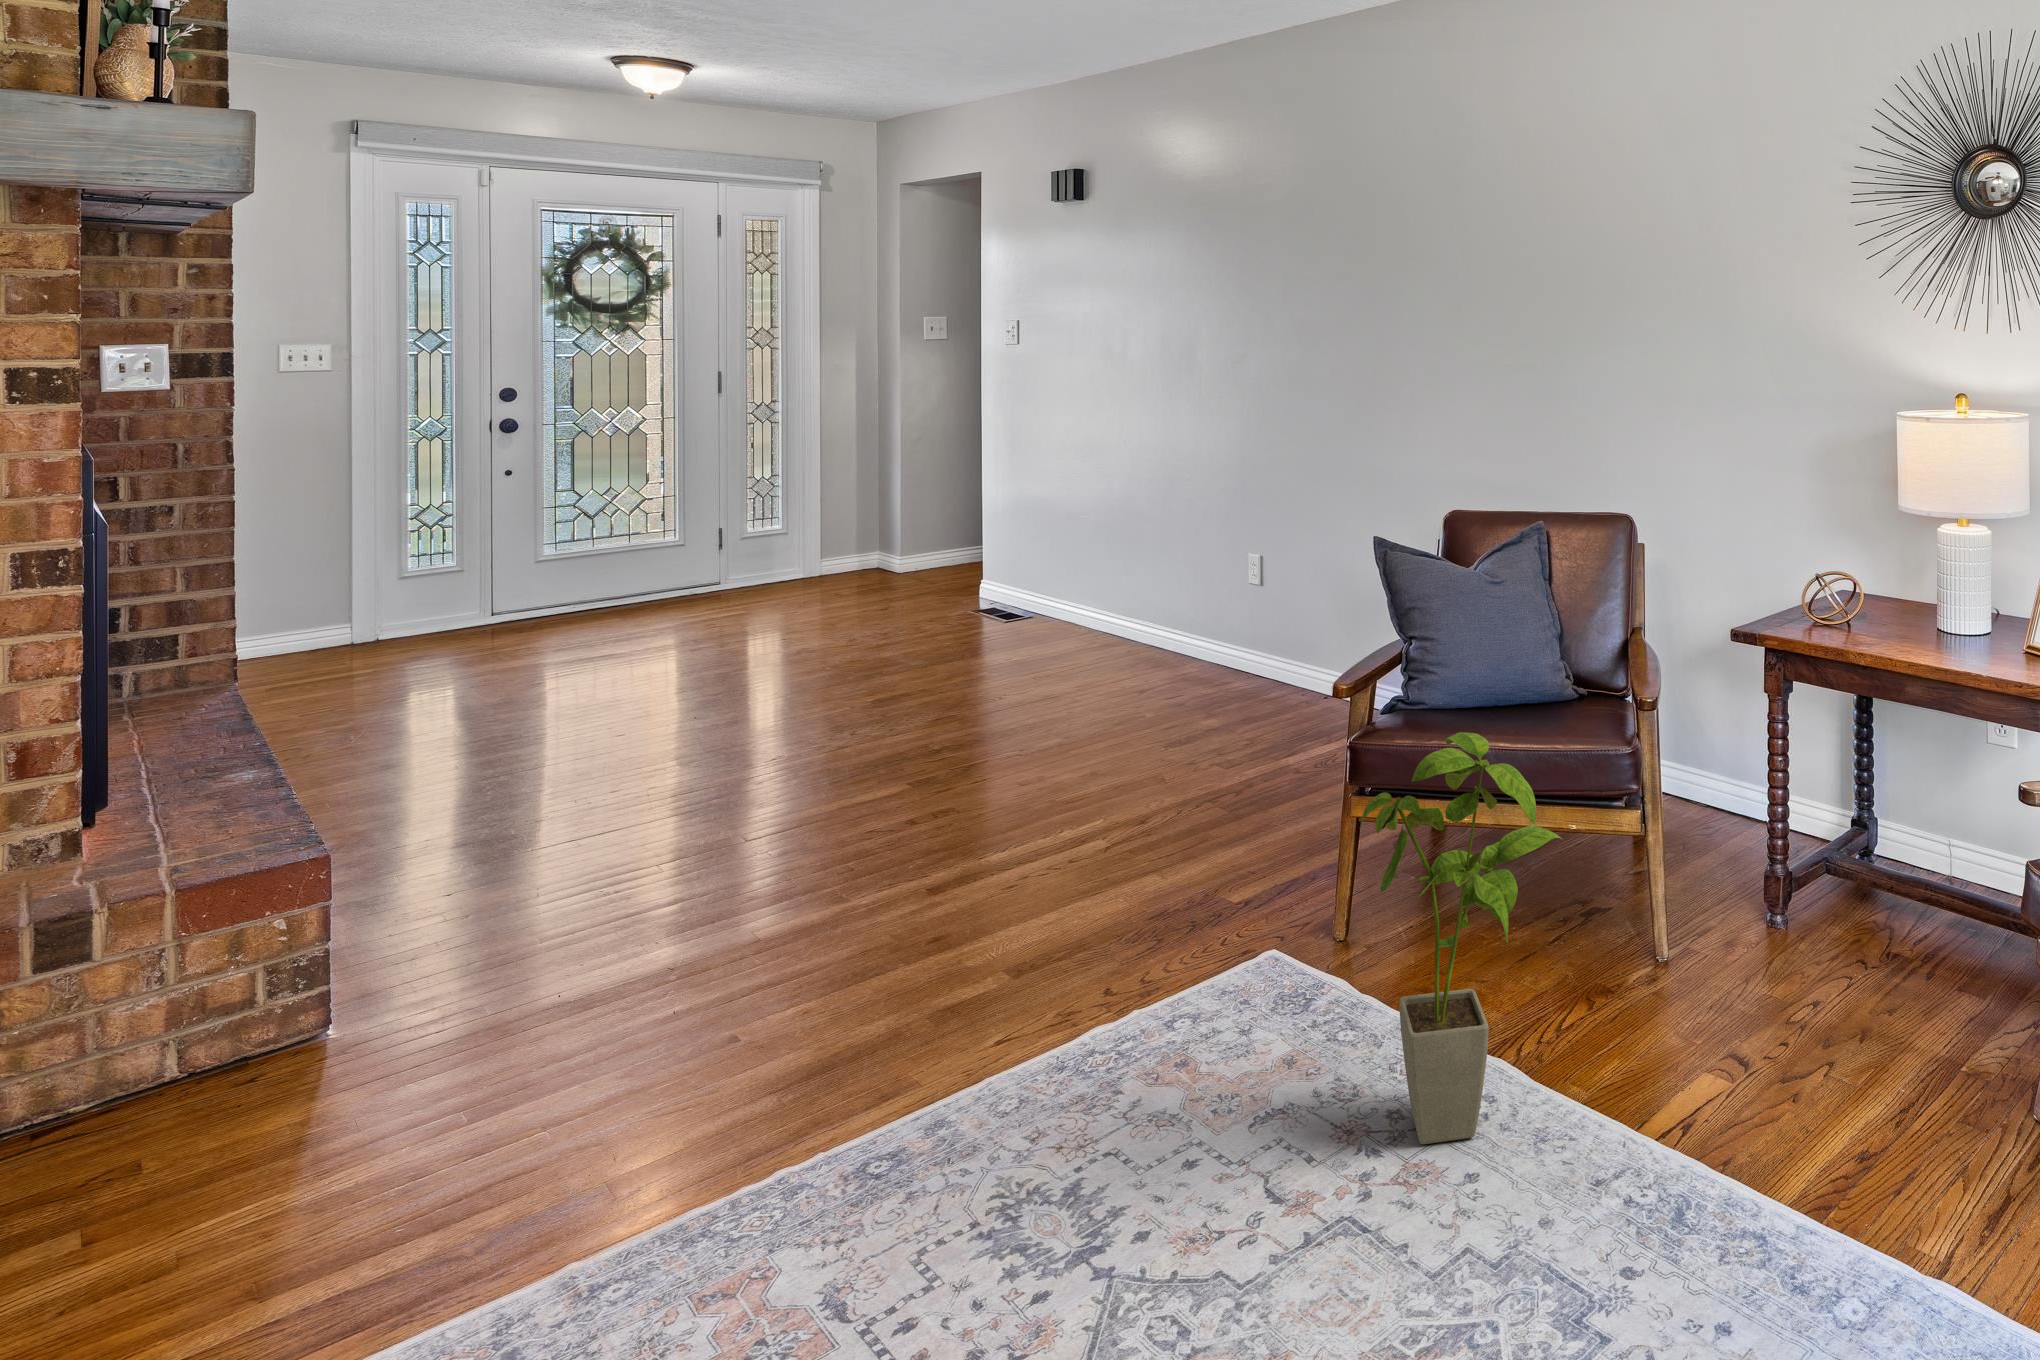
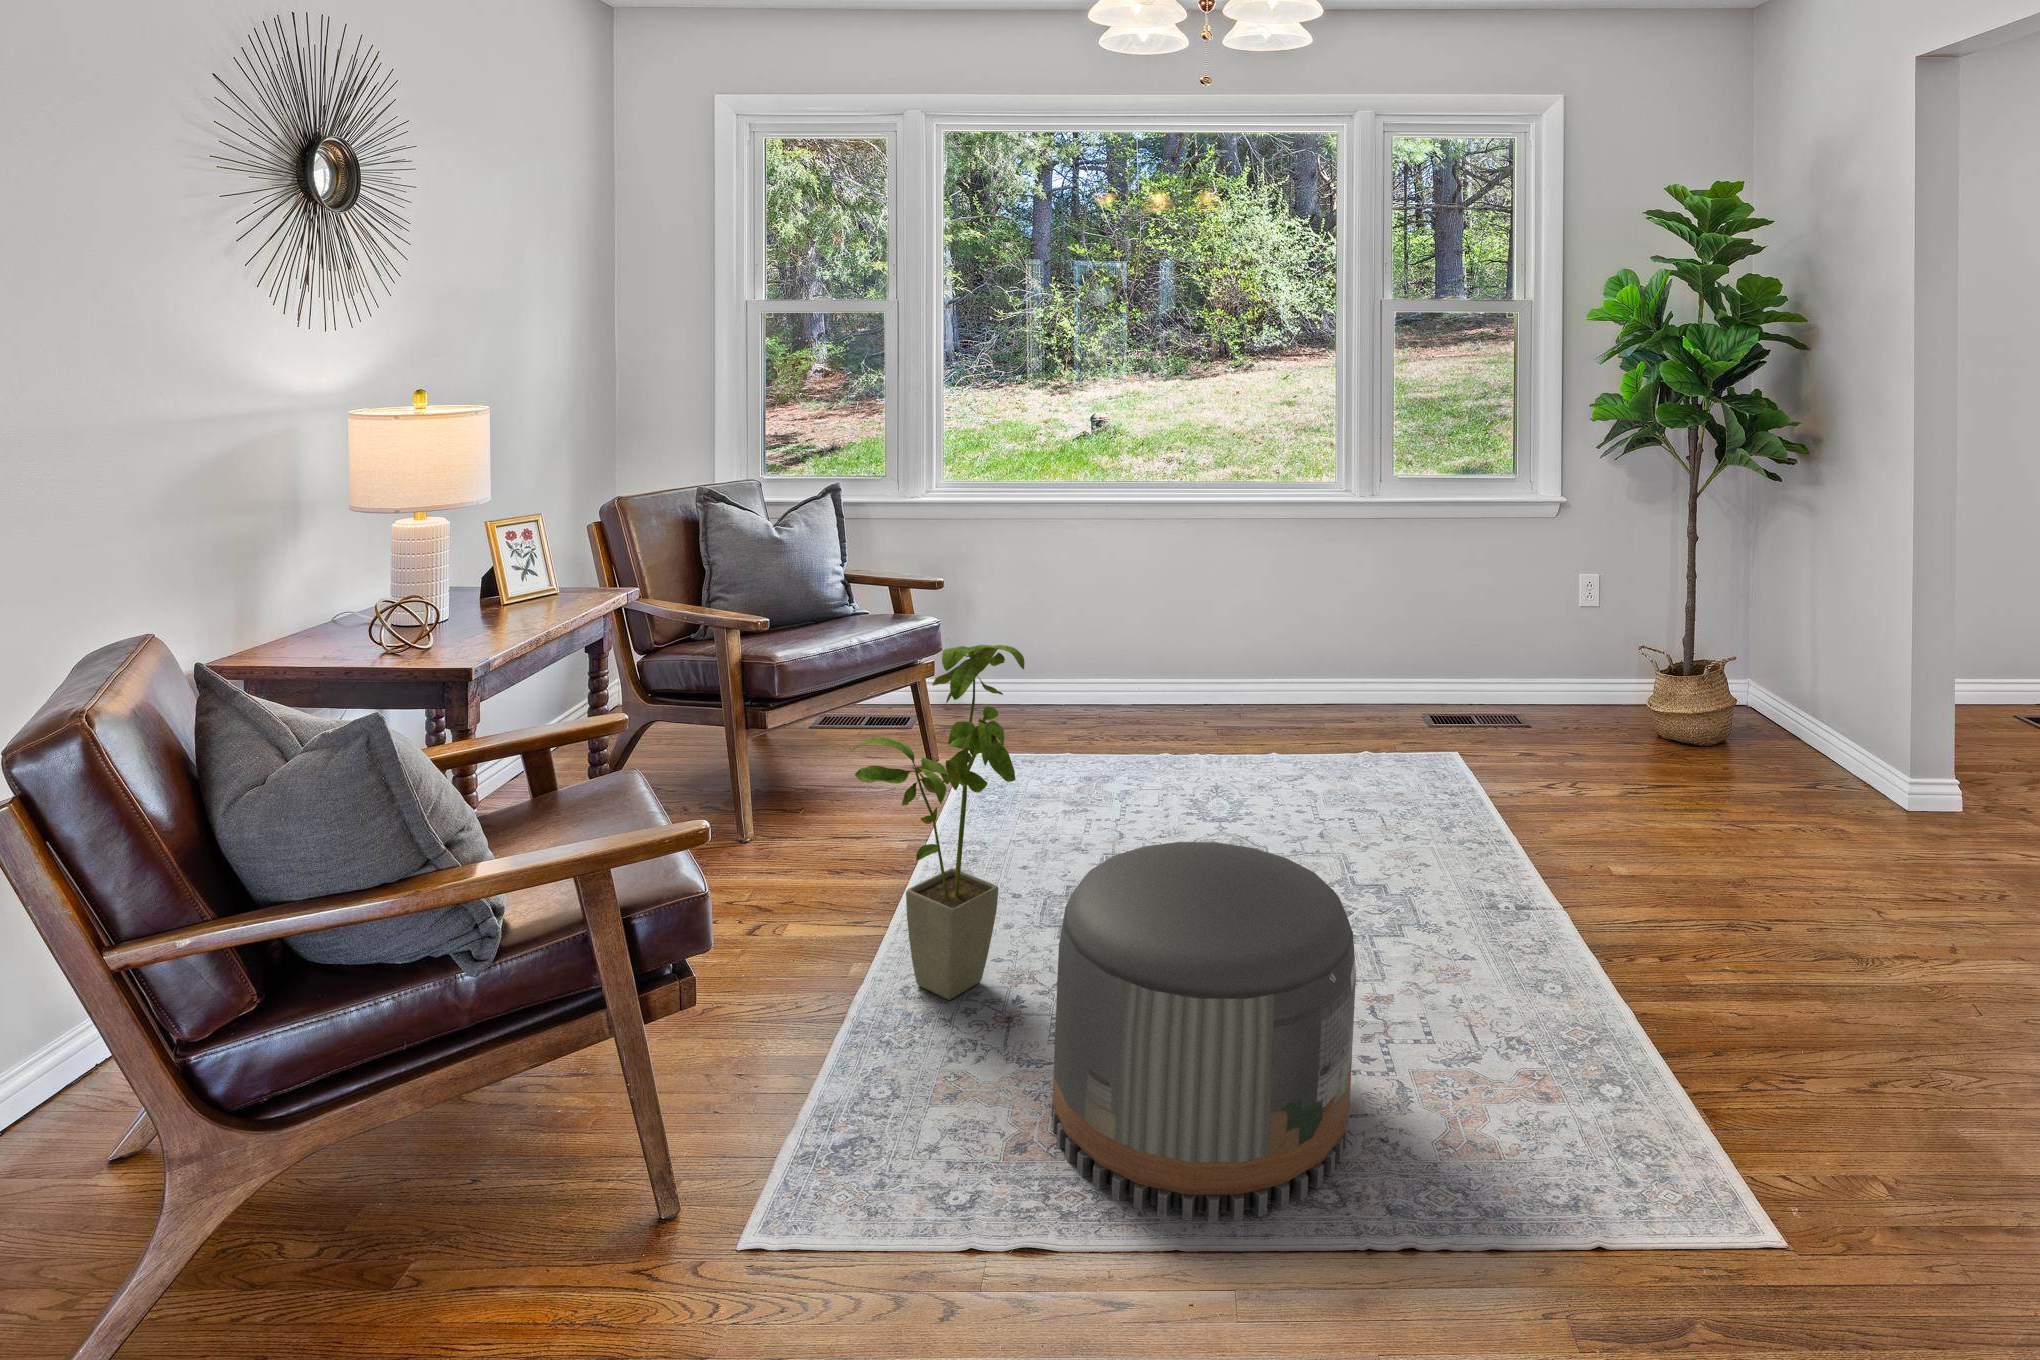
pouf: none [882,876,1218,1277] -> present [1052,842,1356,1221]

